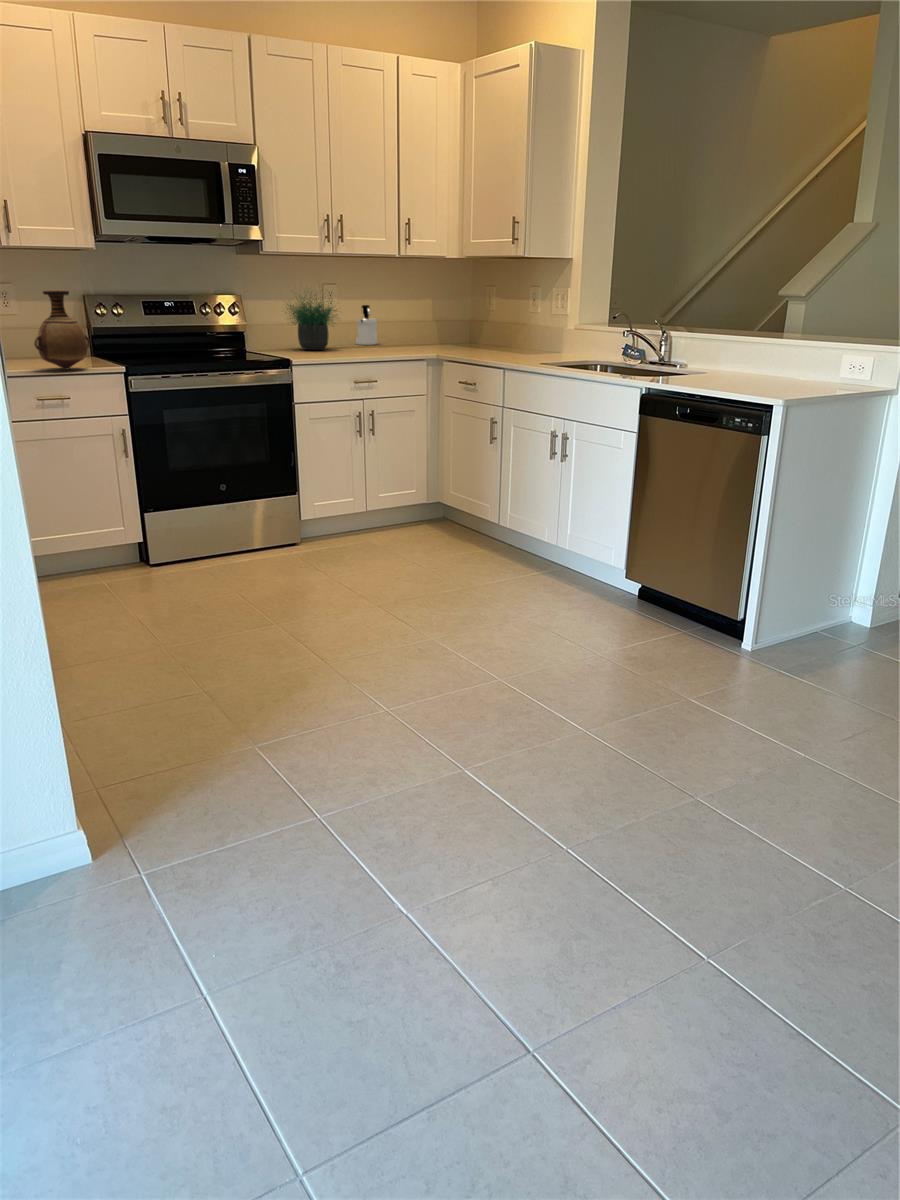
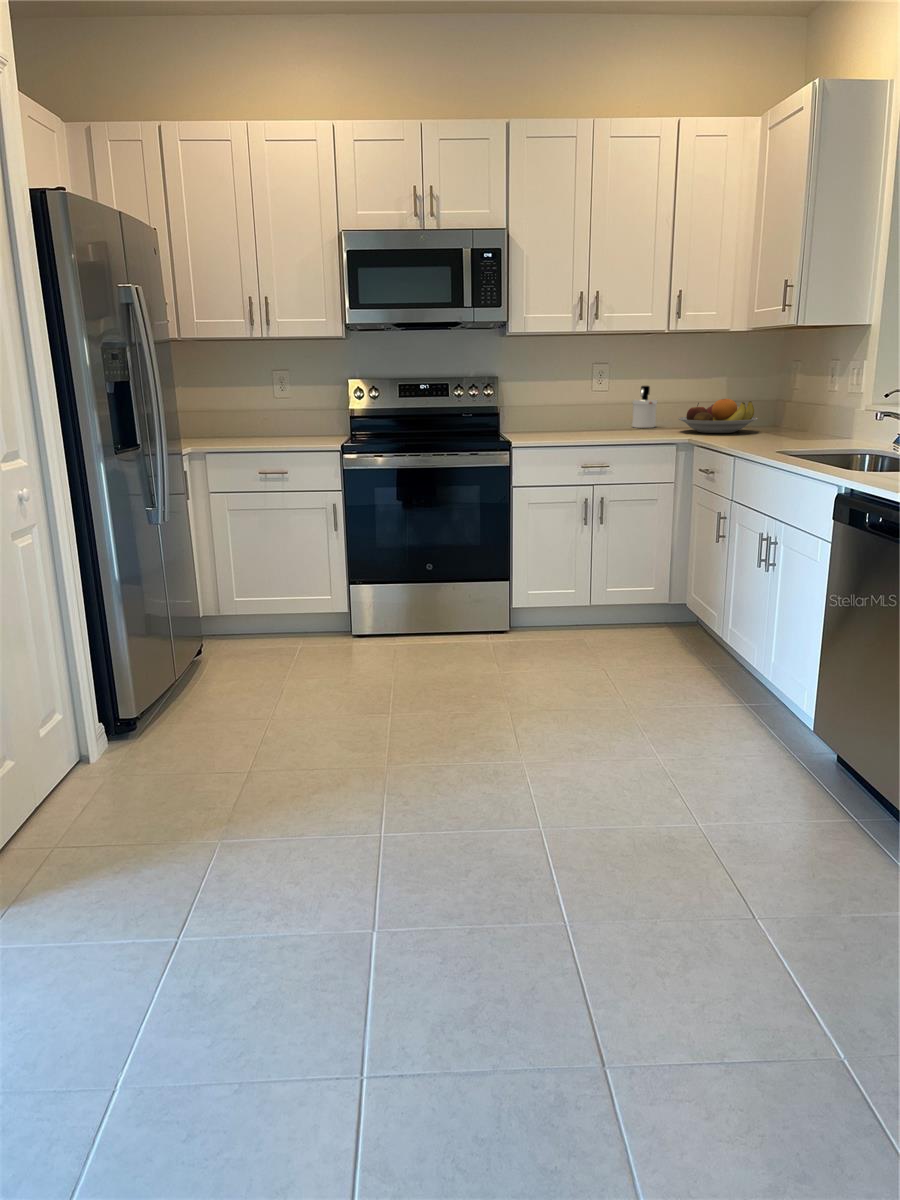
vase: present [34,291,90,370] -> none [273,373,324,443]
potted plant: present [287,292,337,350] -> none [531,356,606,432]
fruit bowl: none [407,318,474,348] -> present [678,399,758,433]

